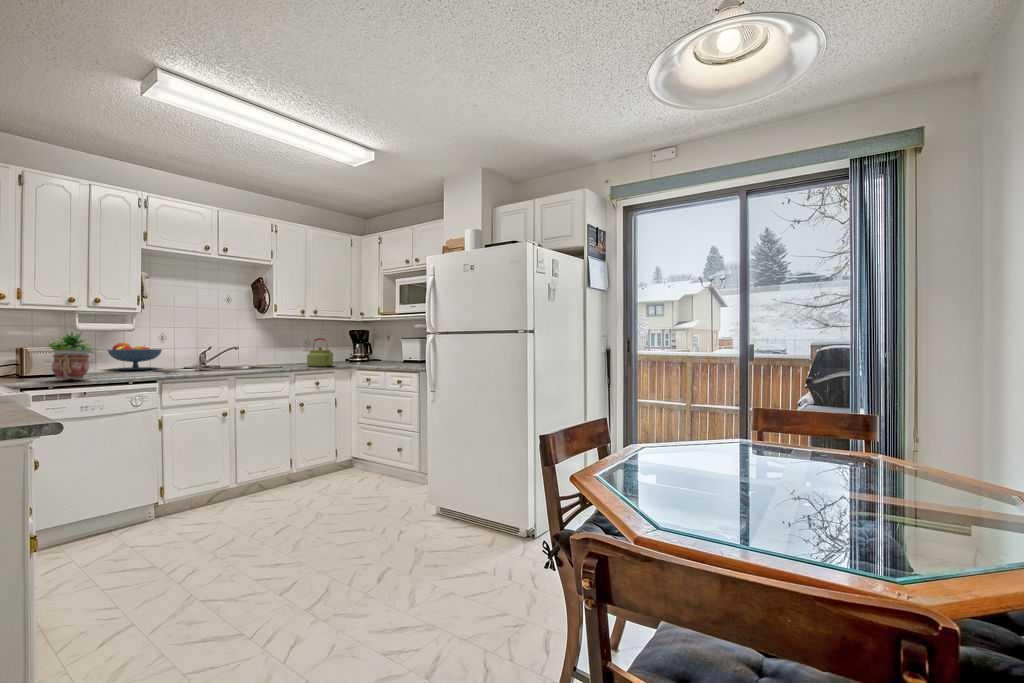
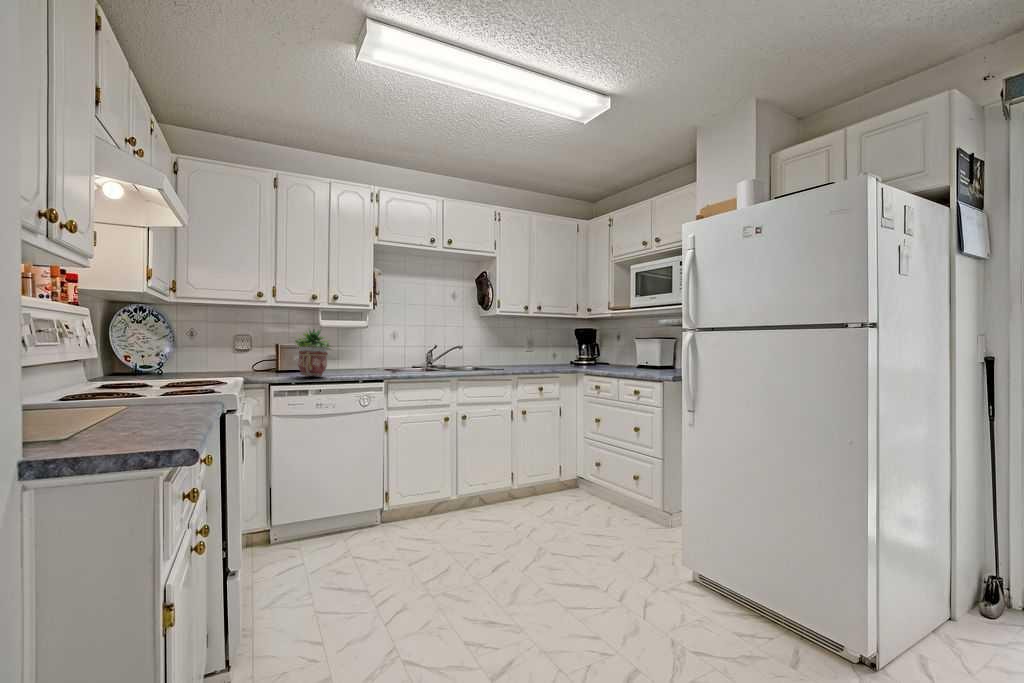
kettle: present [307,338,333,367] -> none [529,337,557,370]
fruit bowl: present [107,342,162,370] -> none [347,340,392,368]

